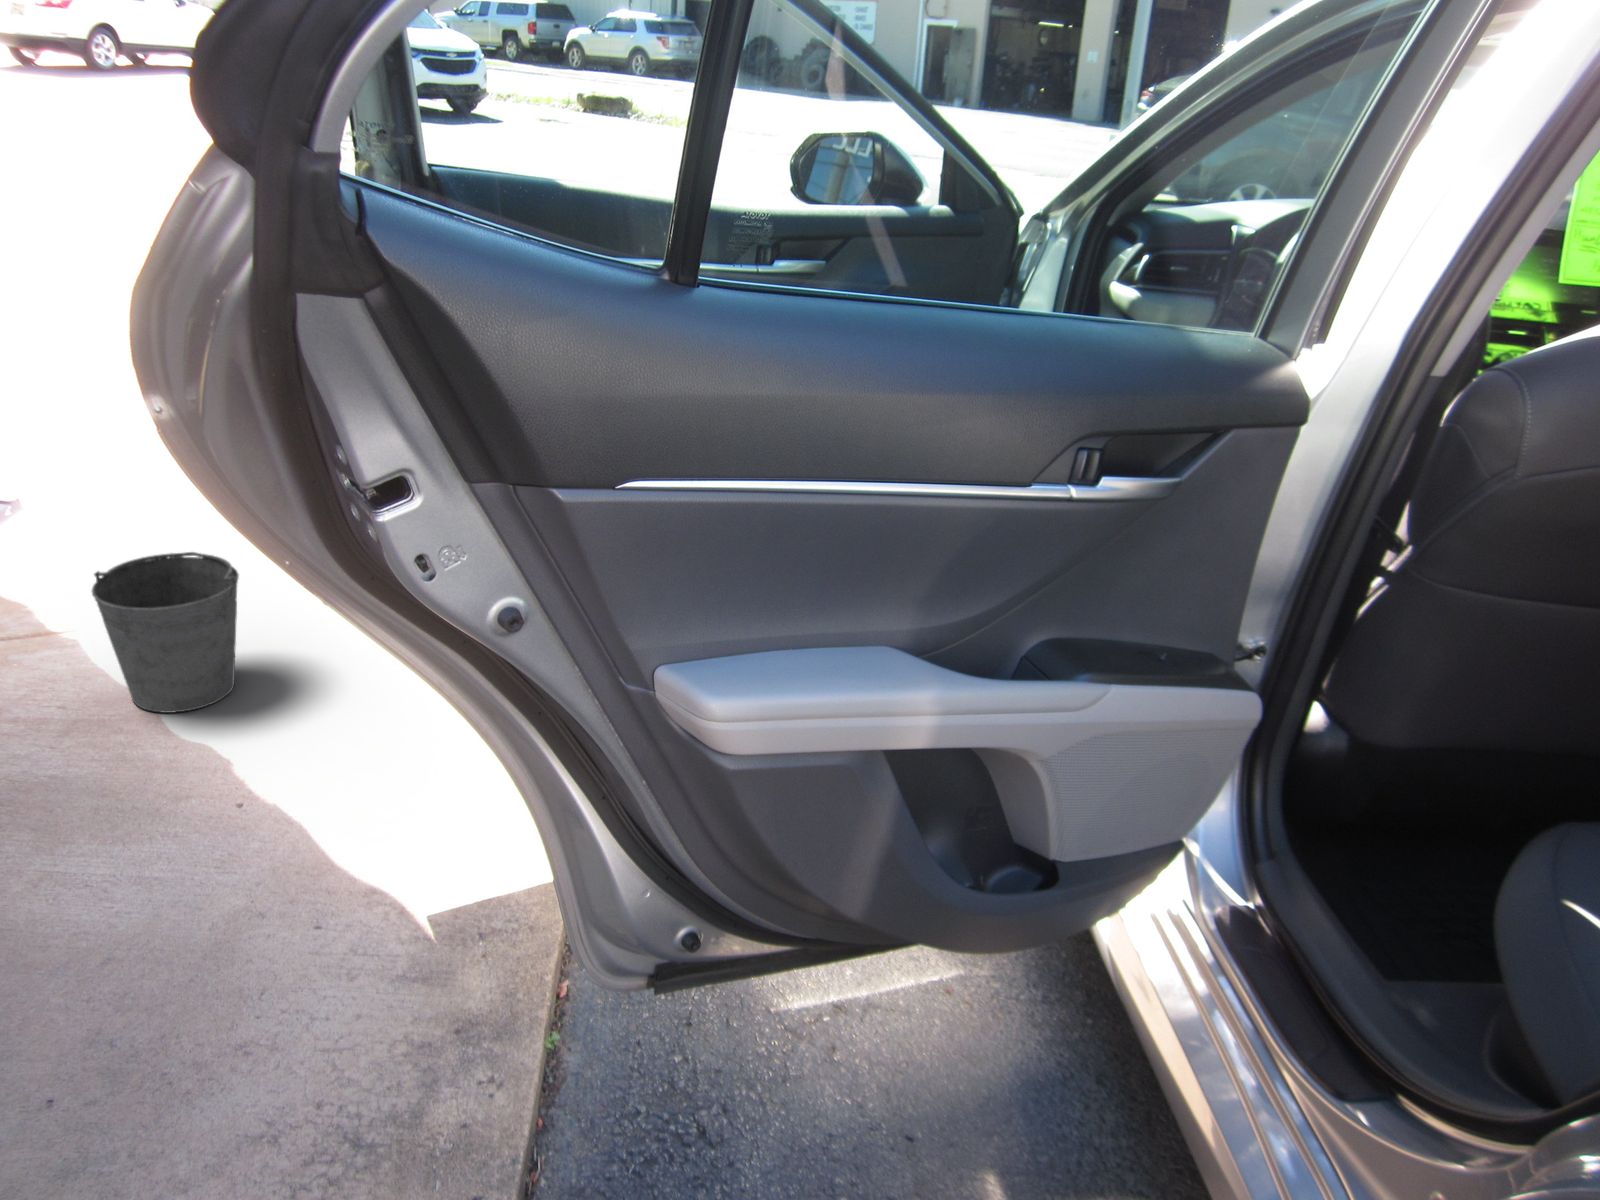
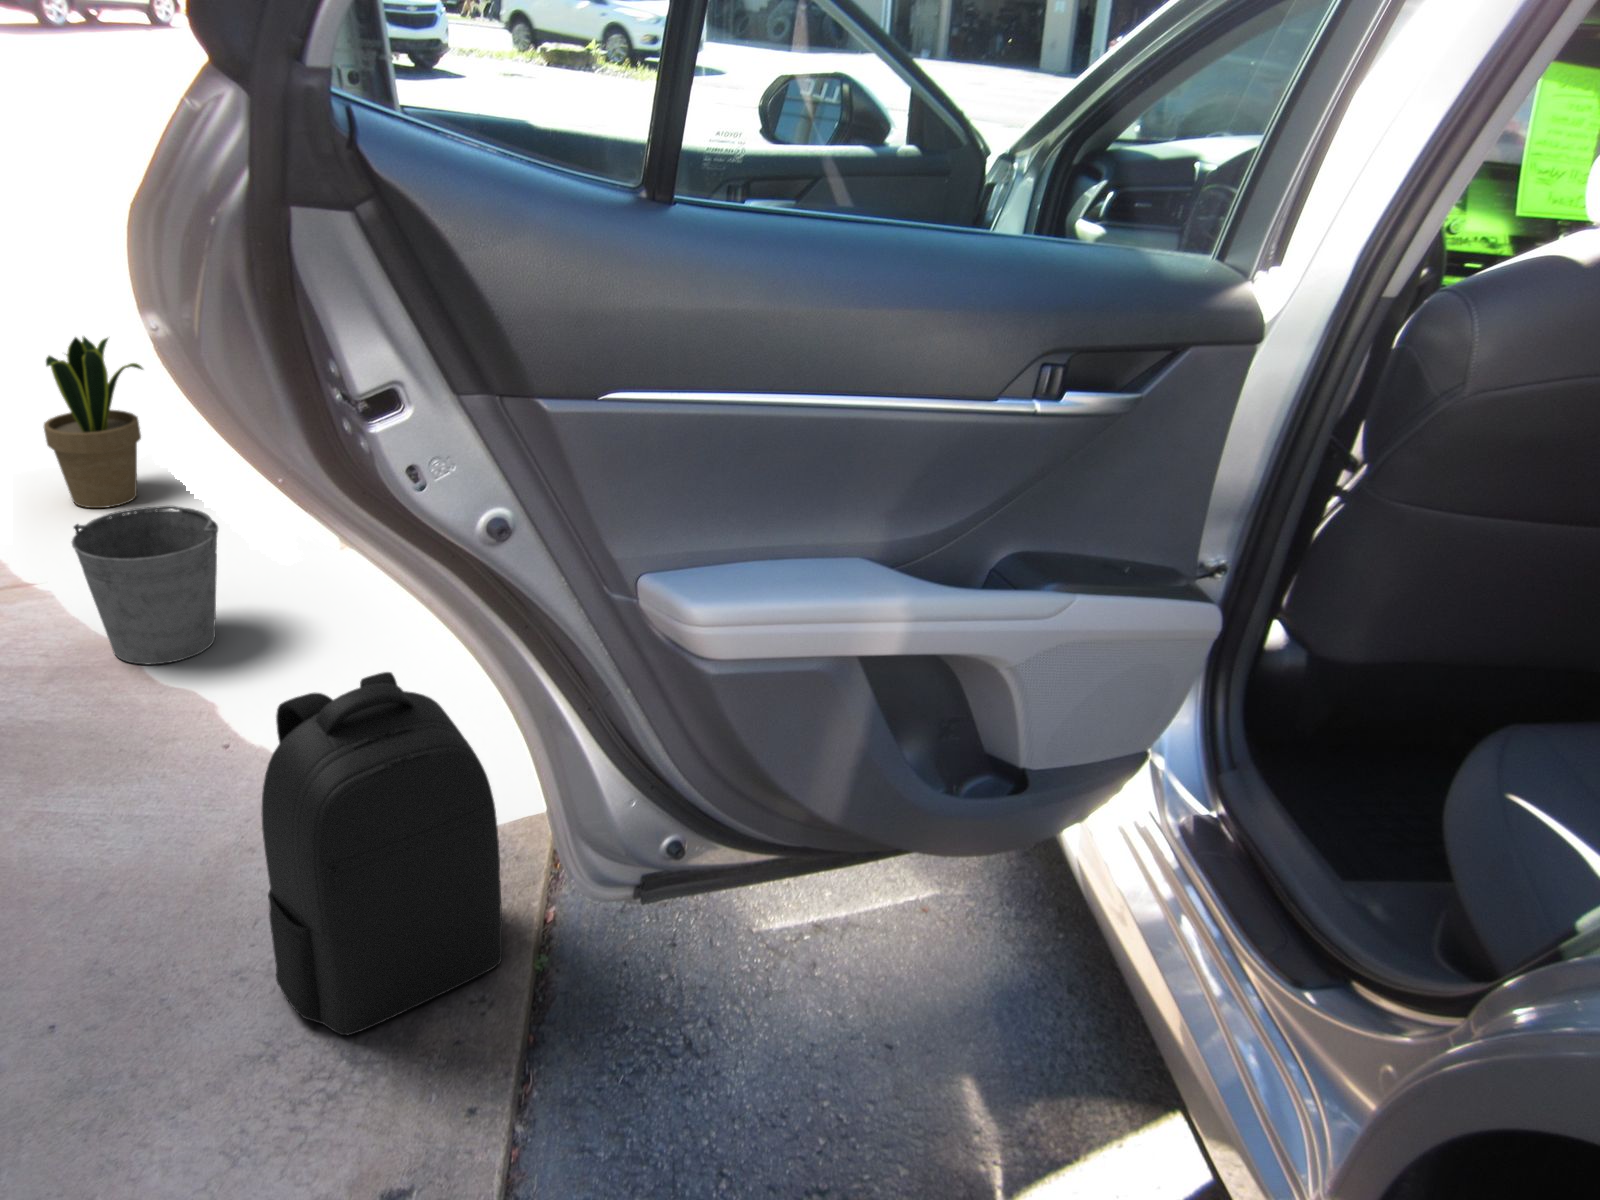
potted plant: none [71,376,171,548] -> present [44,336,143,508]
backpack: none [268,741,514,1118] -> present [262,672,503,1035]

